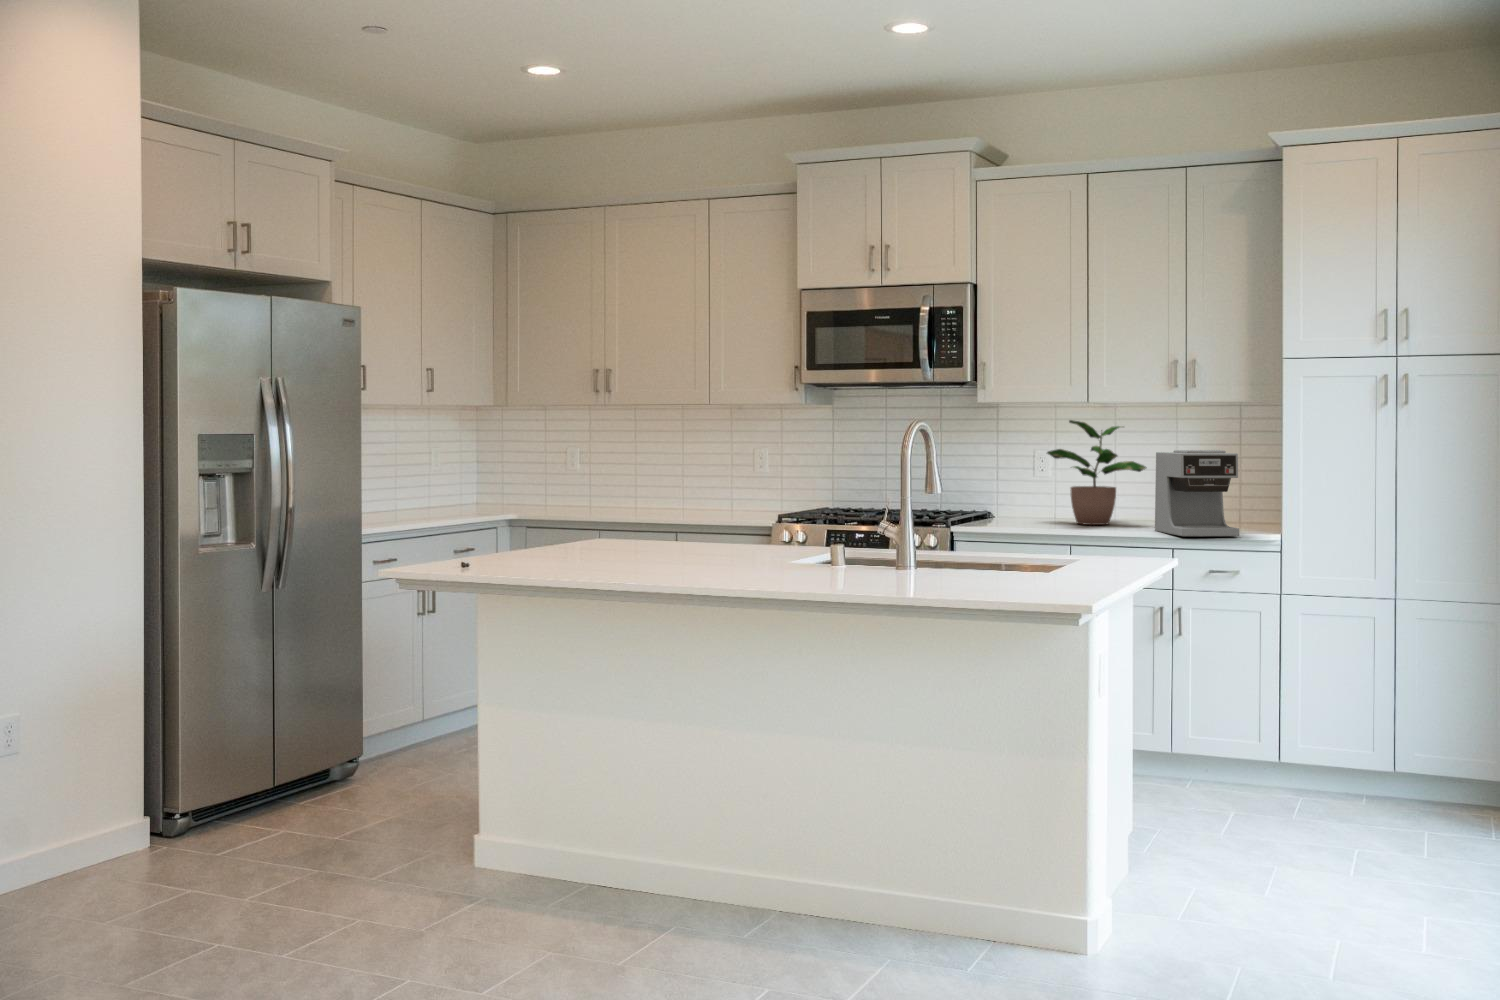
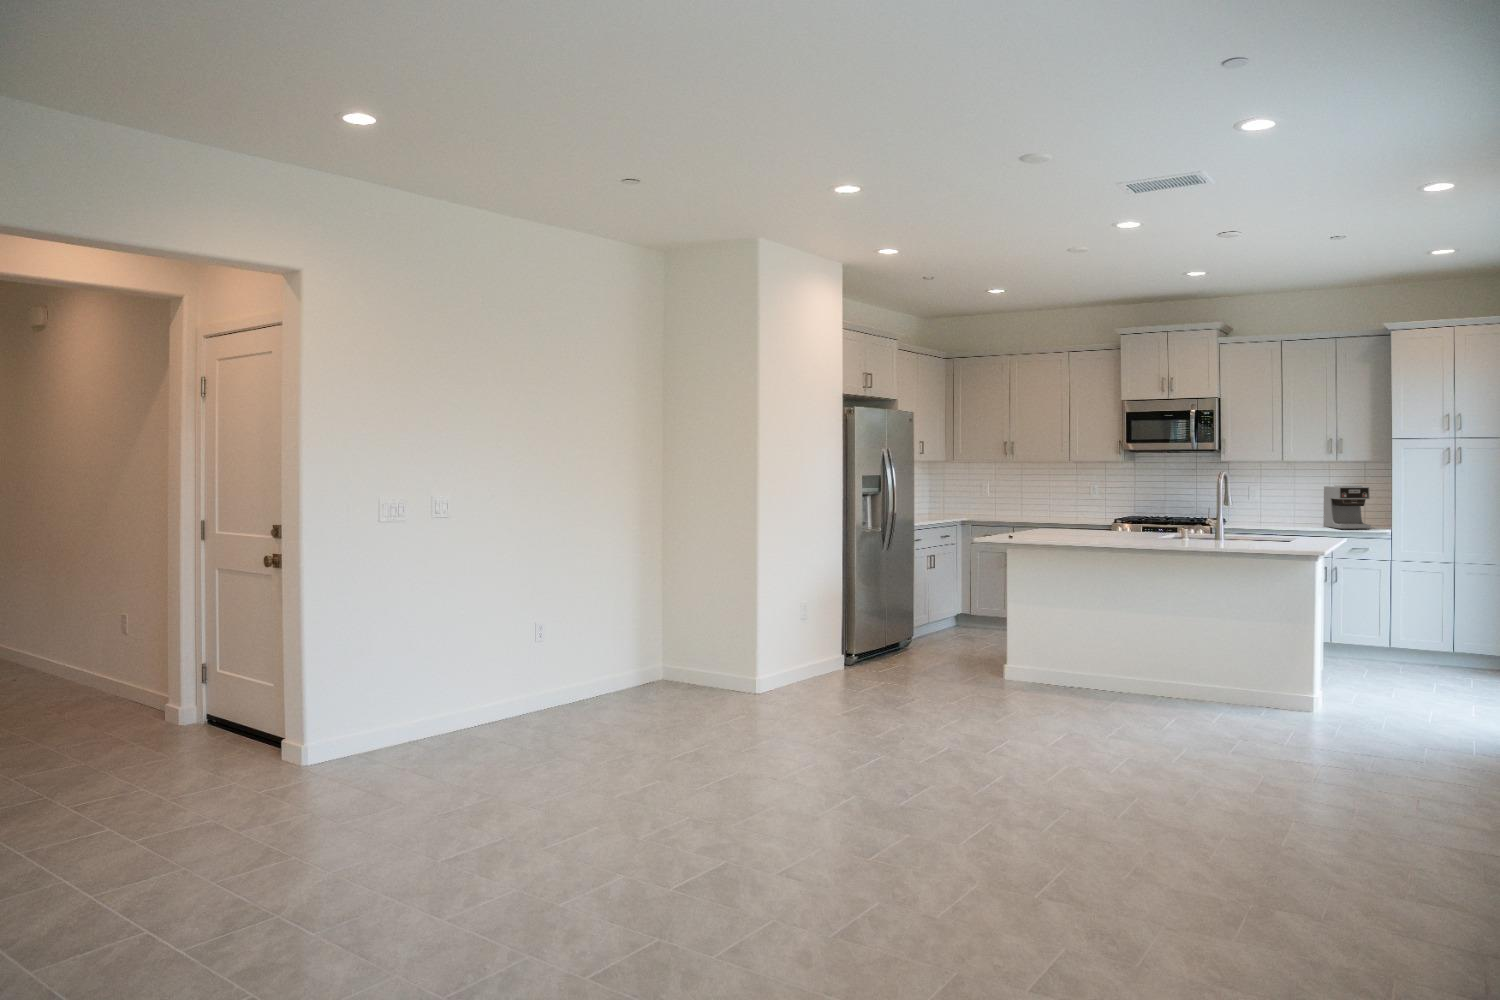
potted plant: present [1047,420,1146,525] -> none [1261,469,1318,524]

